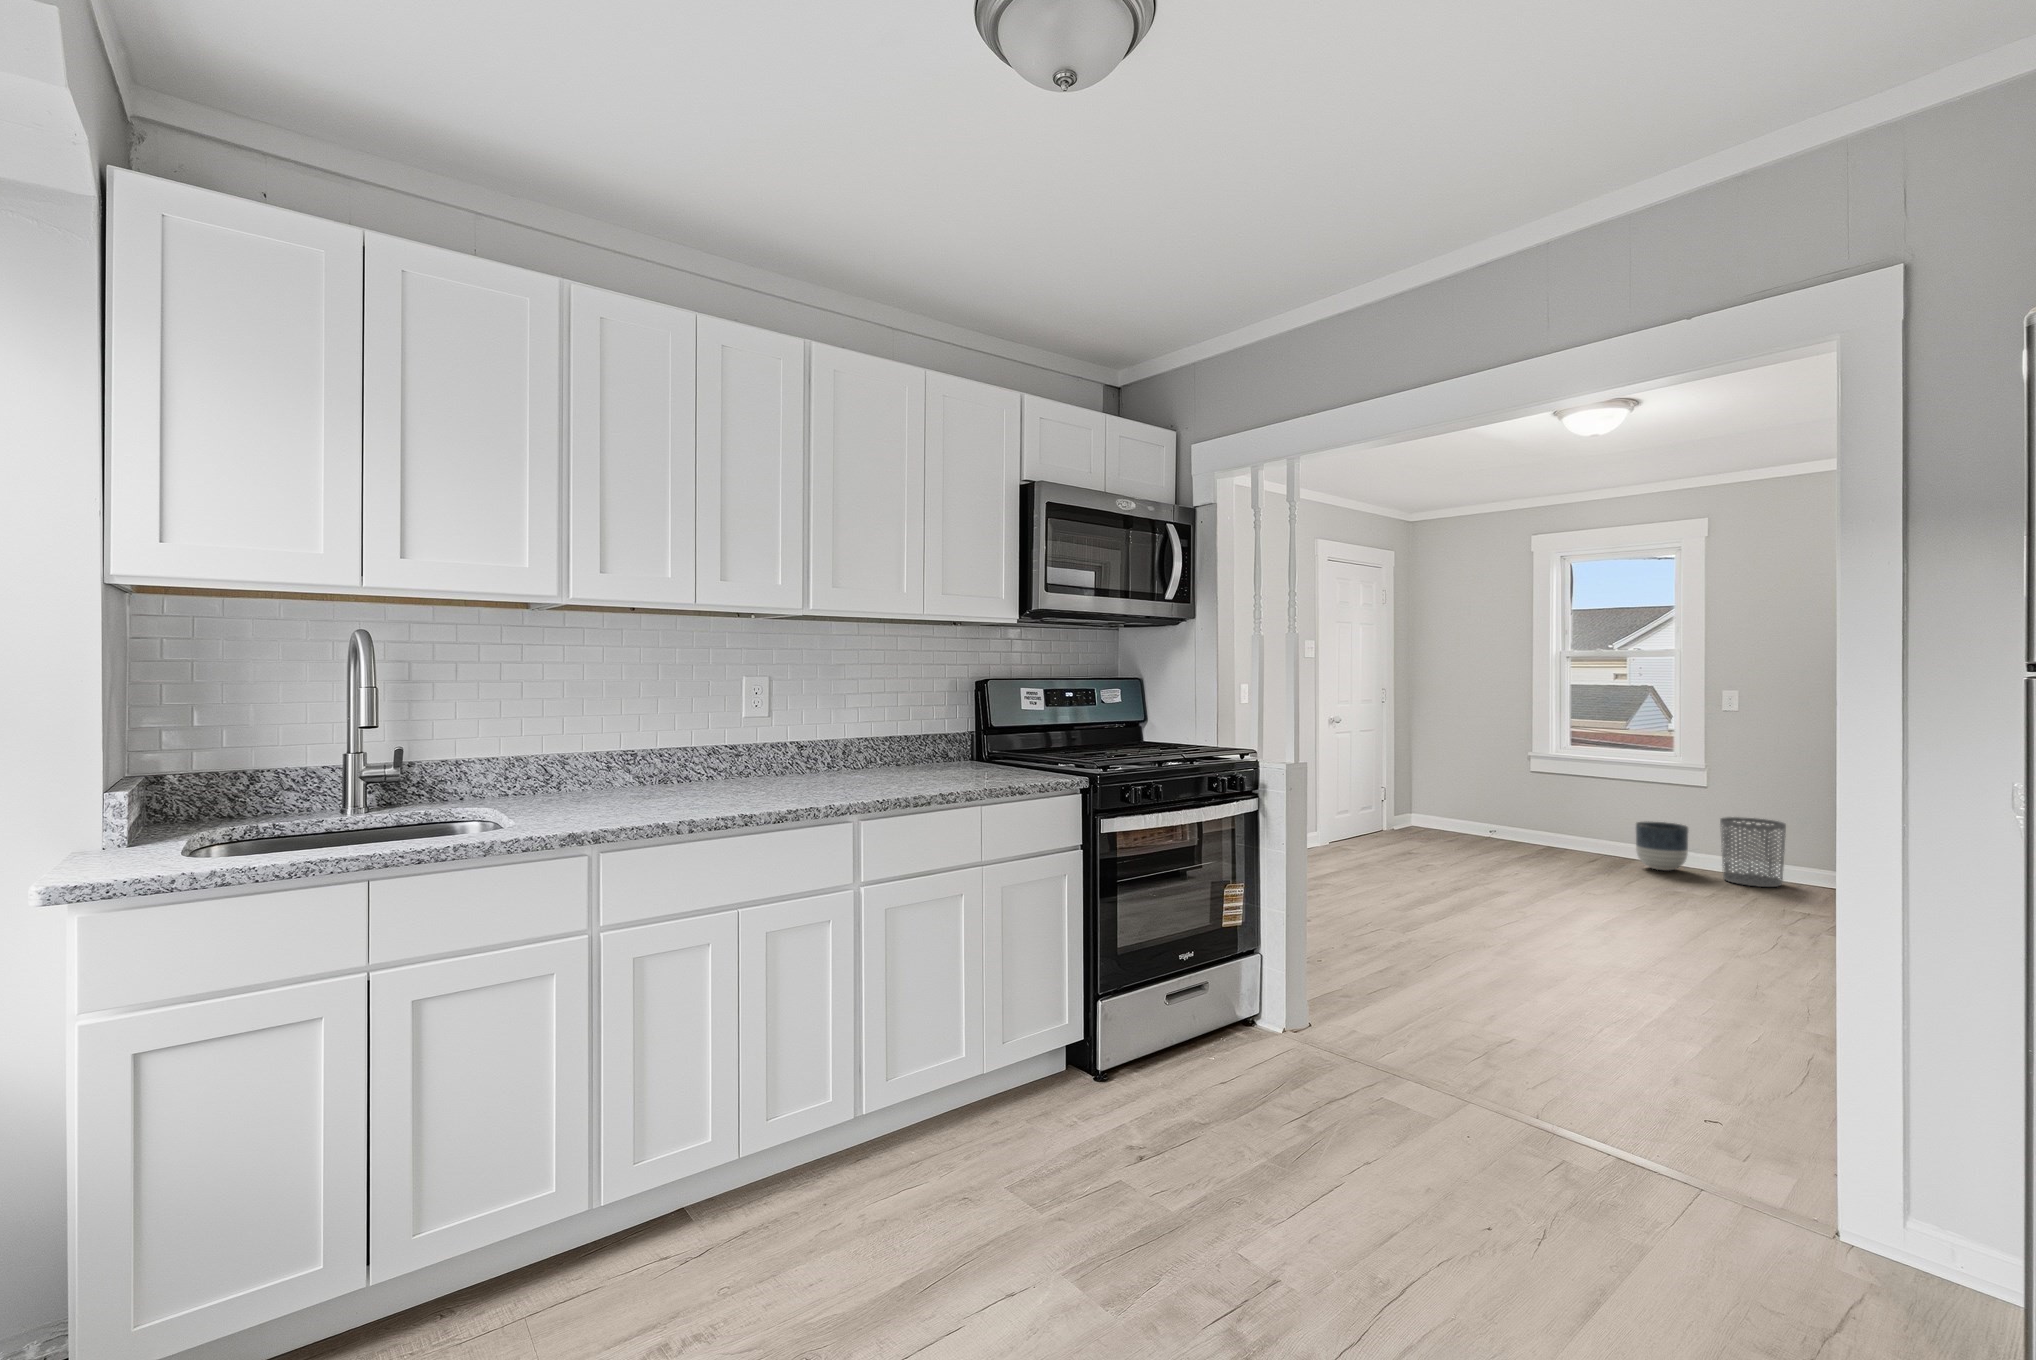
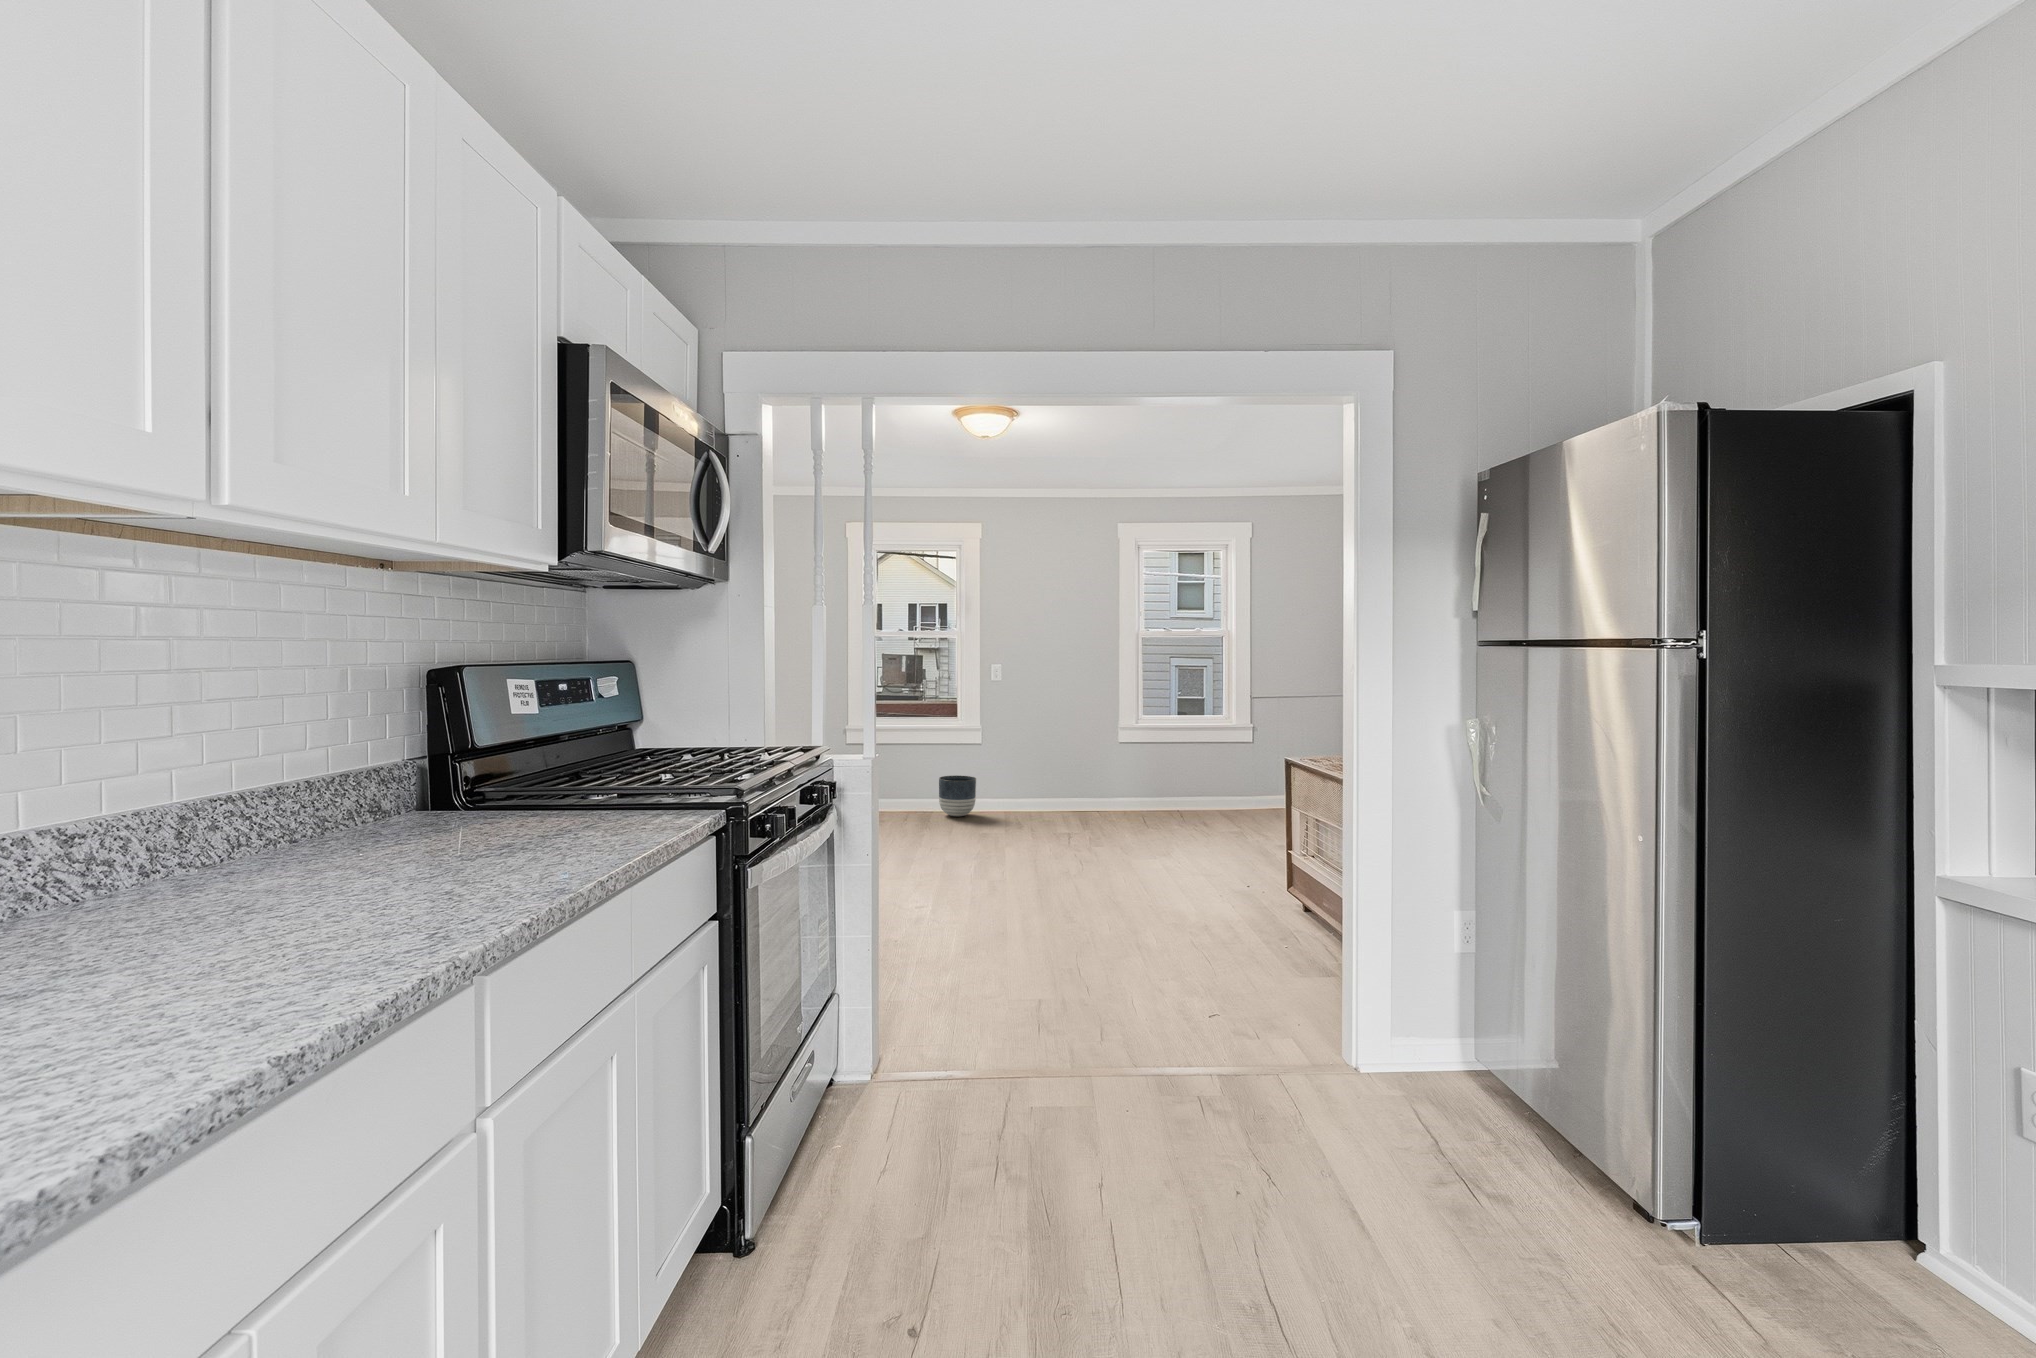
waste bin: present [1720,817,1786,887] -> none [999,766,1041,821]

